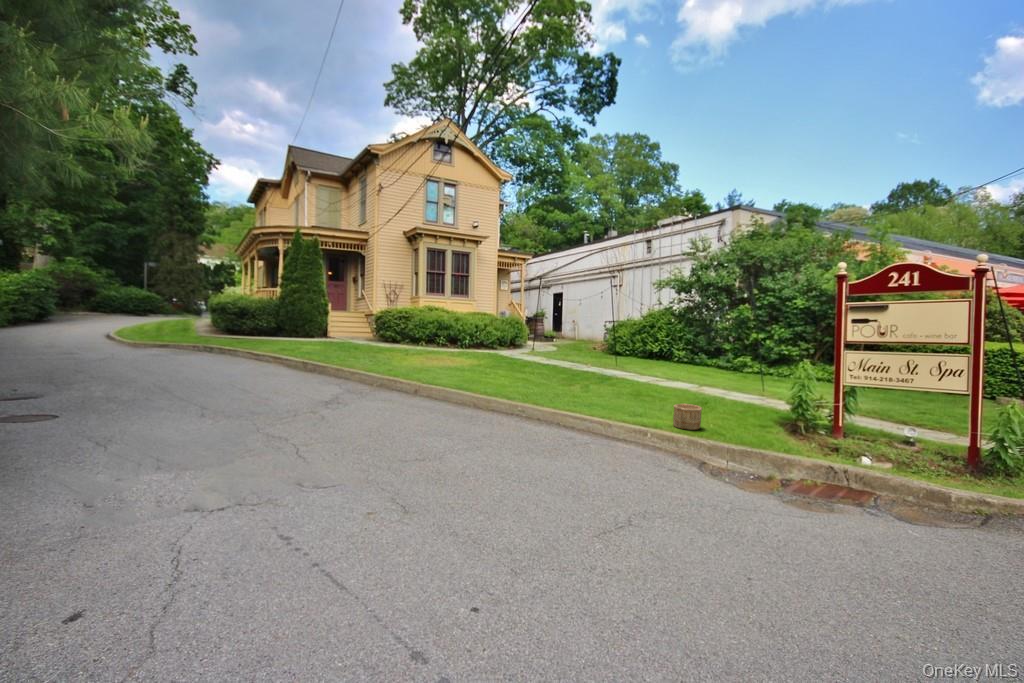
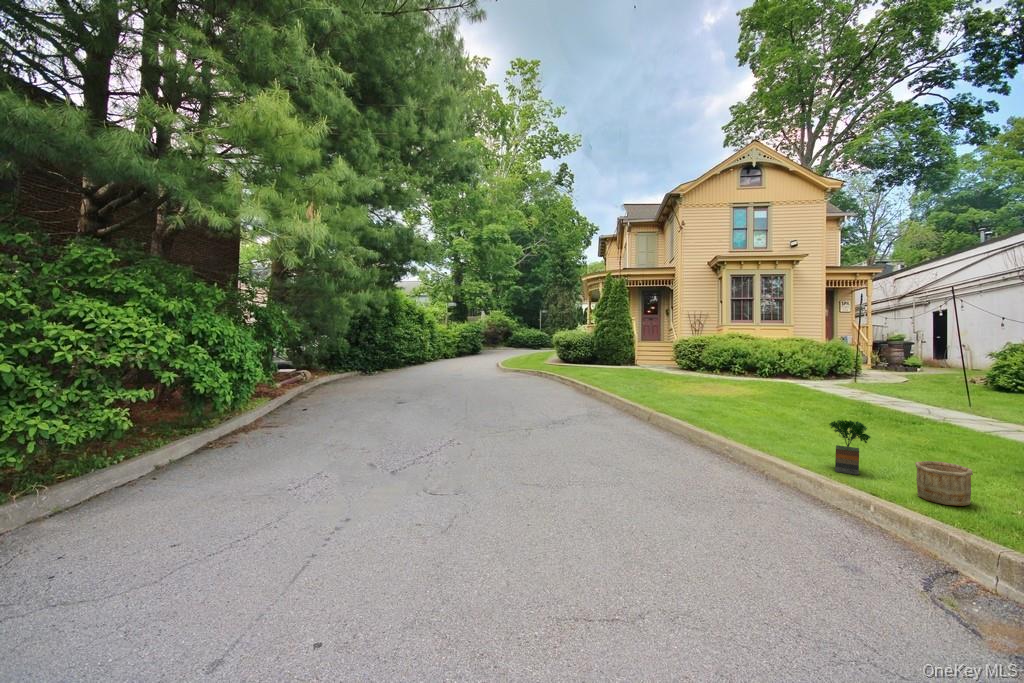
potted tree: none [617,381,644,419] -> present [829,420,871,475]

